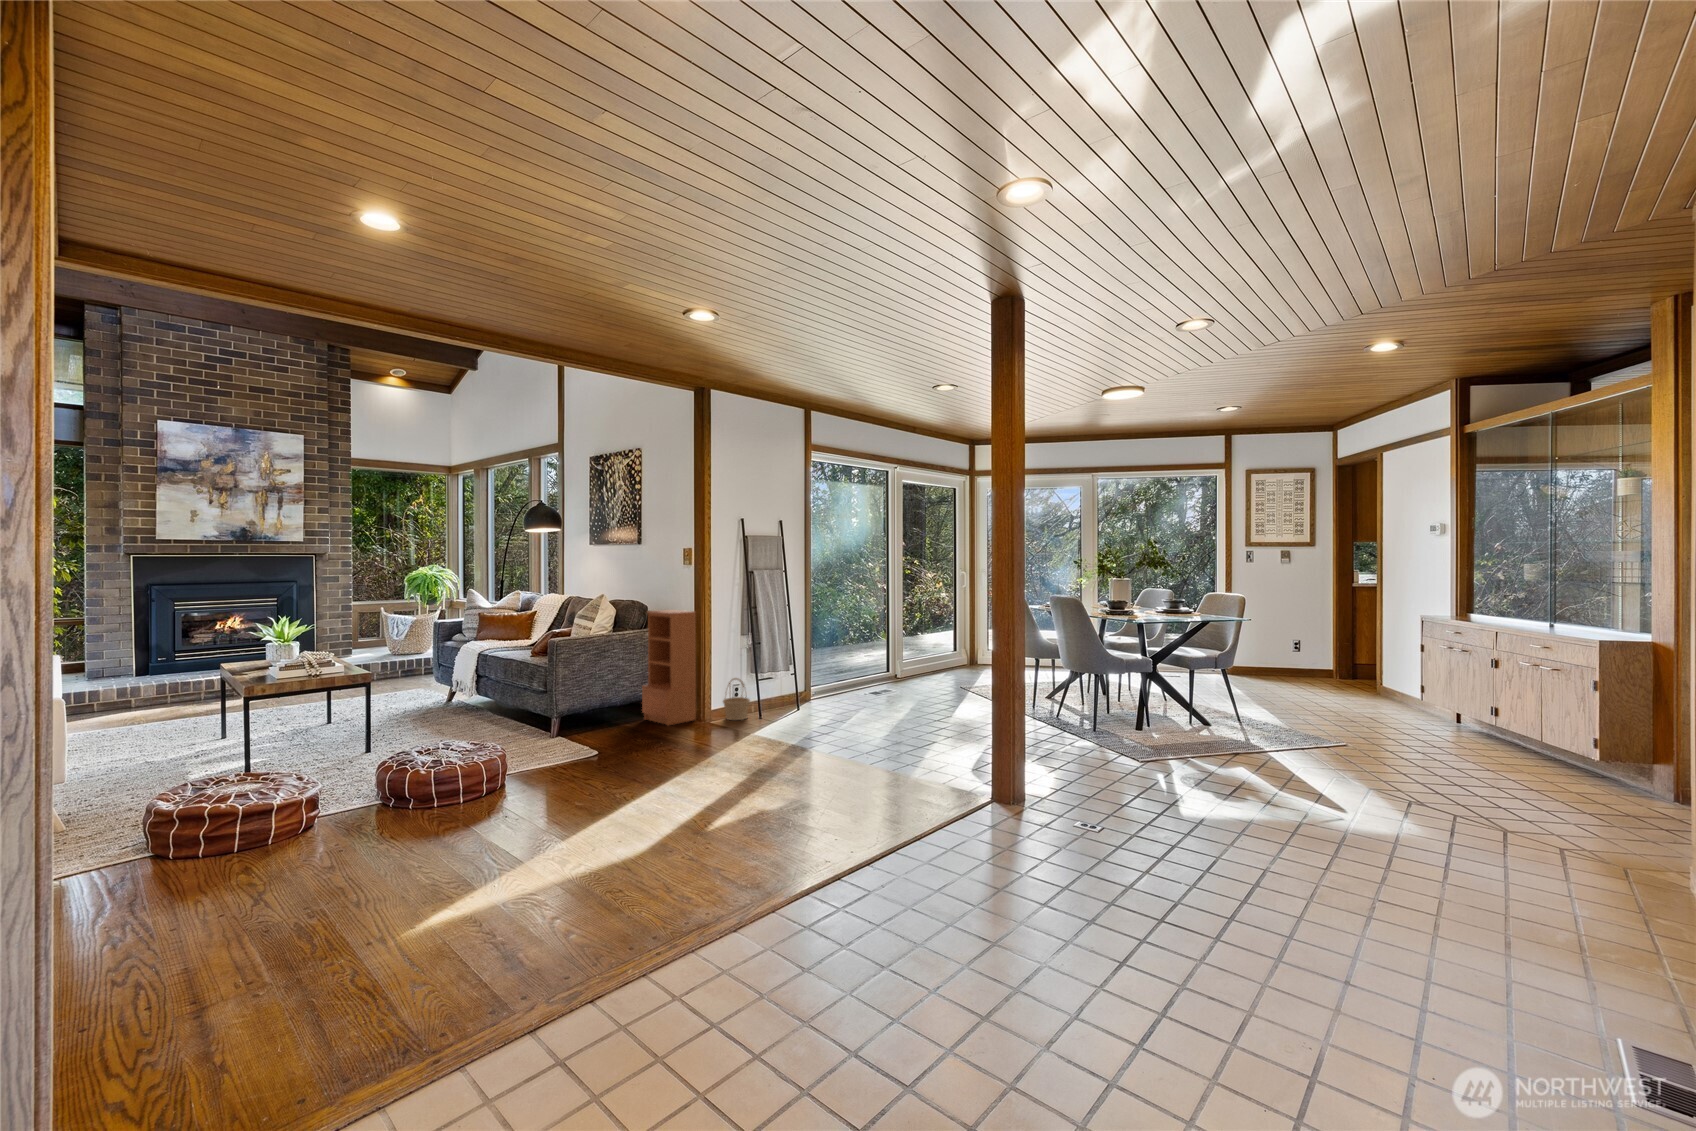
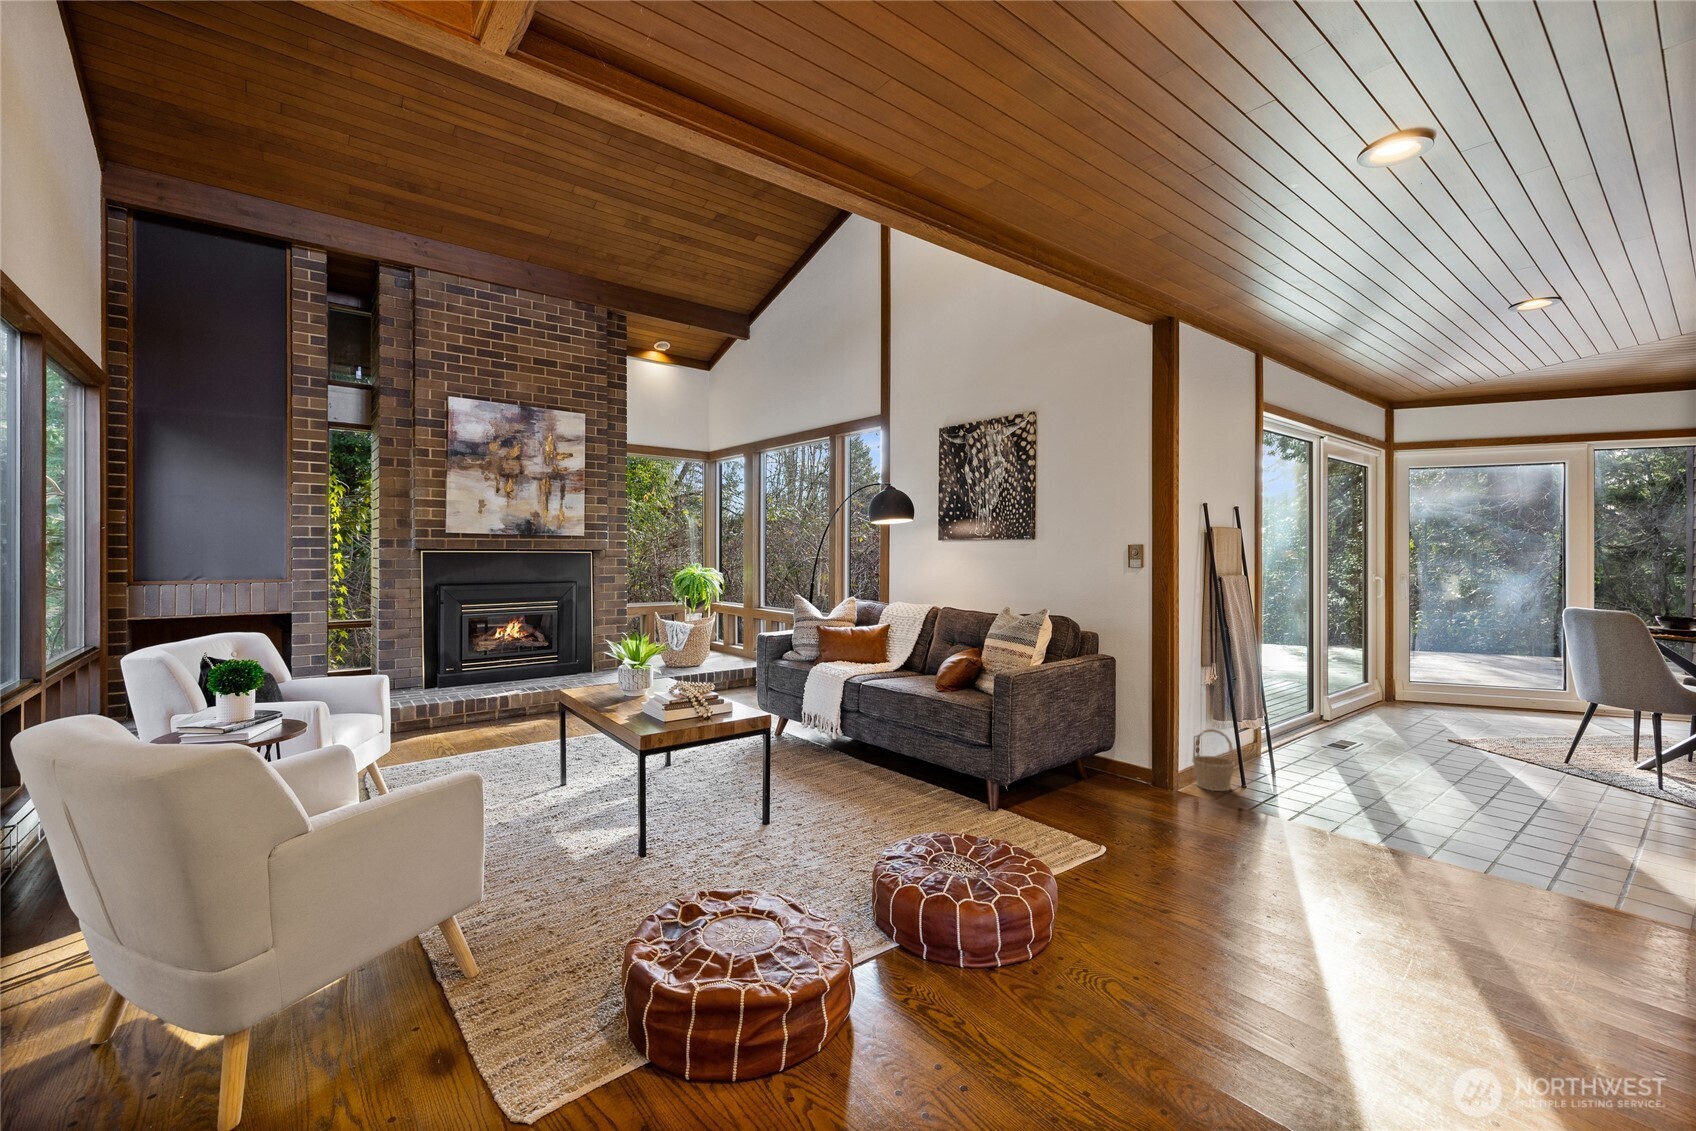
bookcase: present [642,610,696,725] -> none [1081,630,1160,797]

